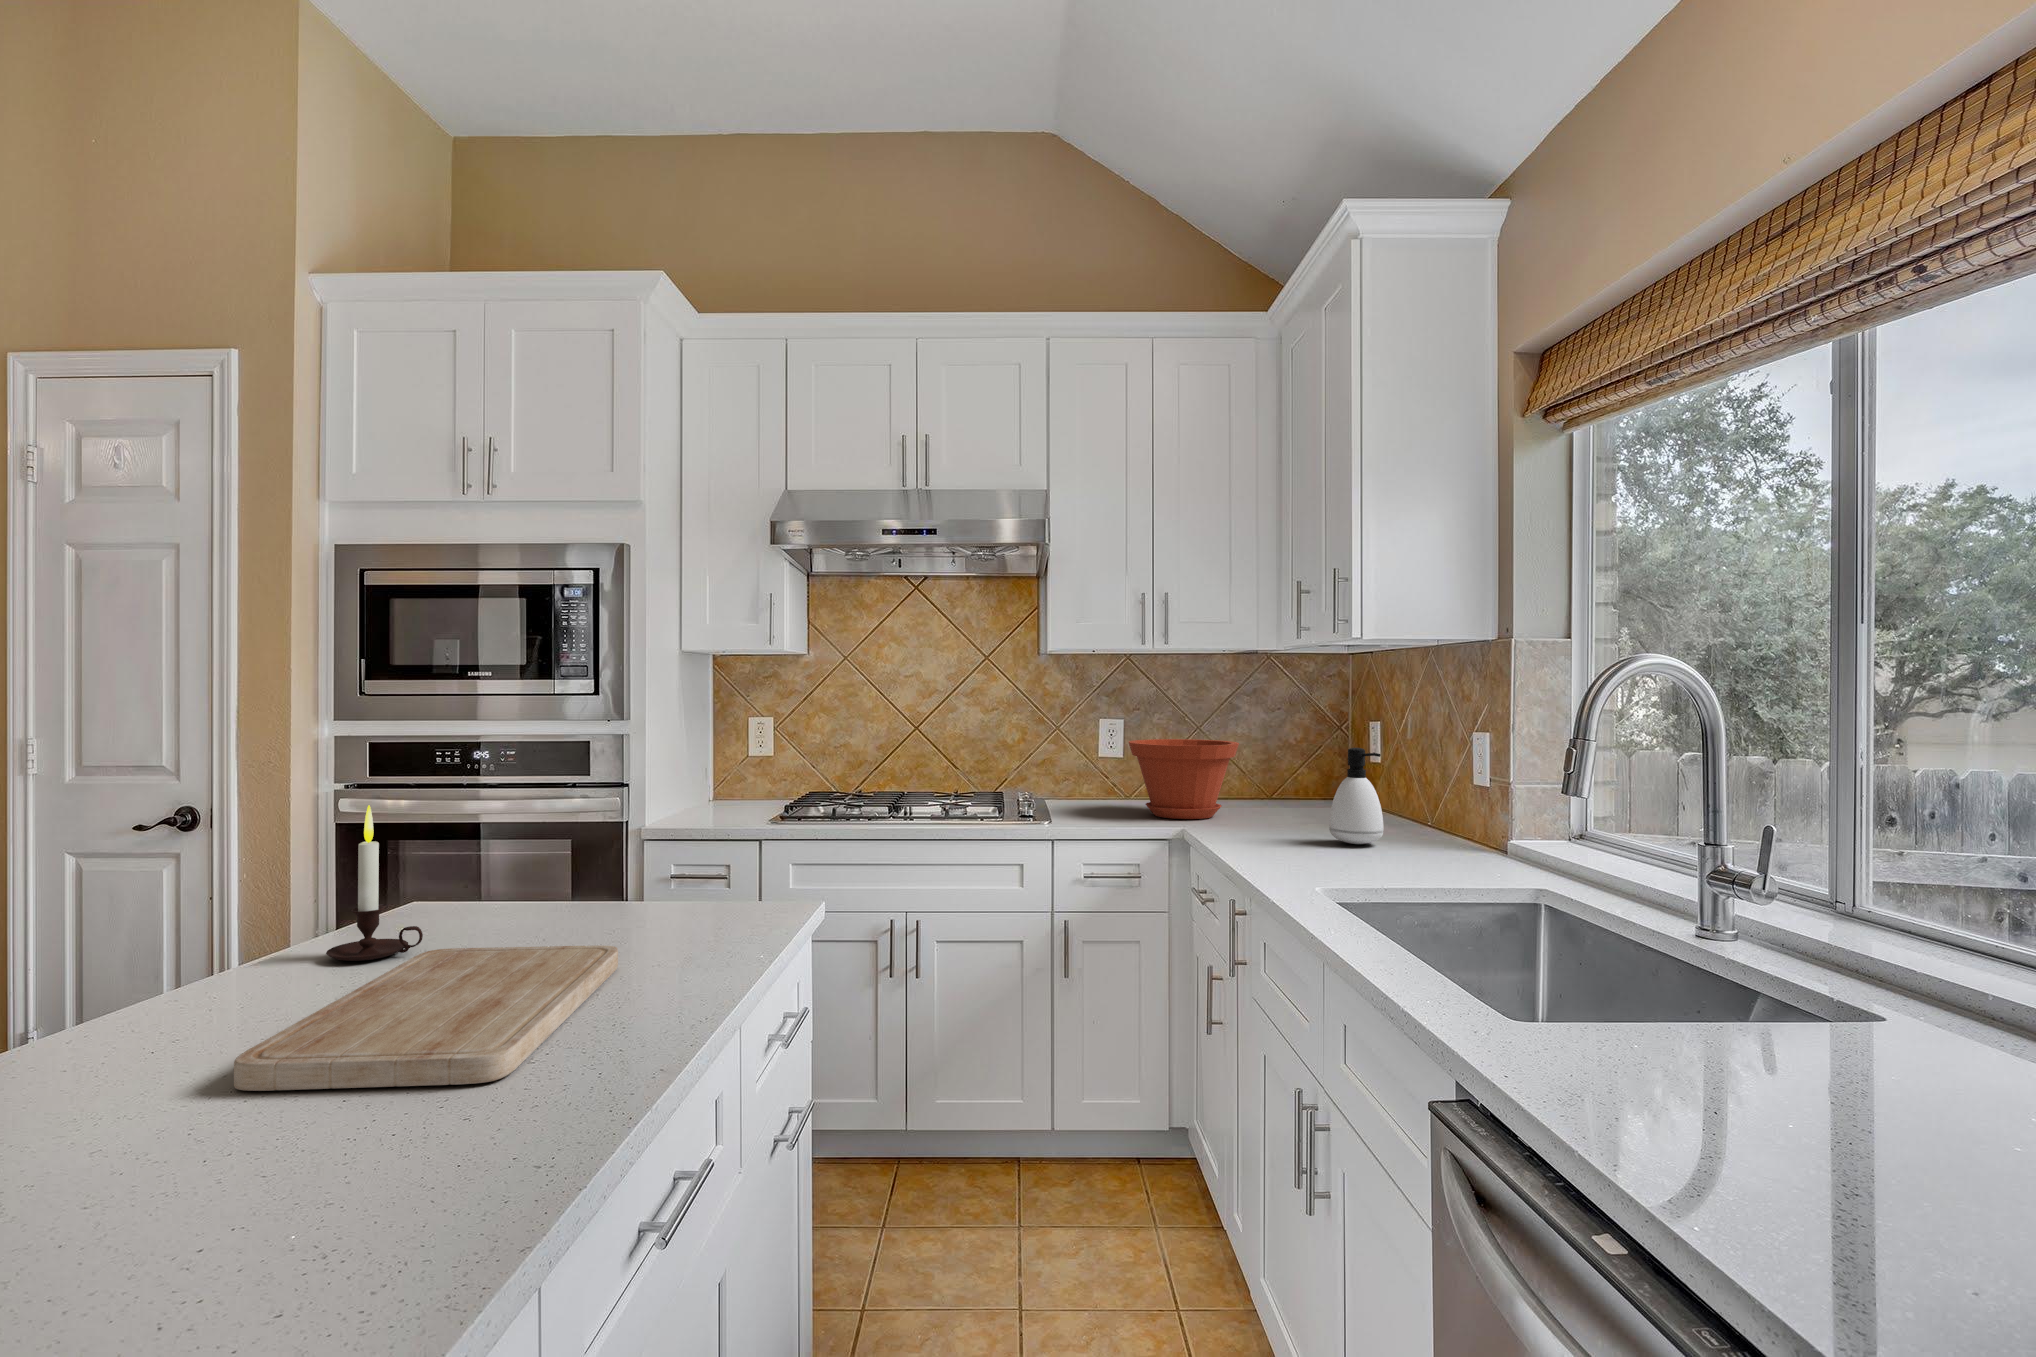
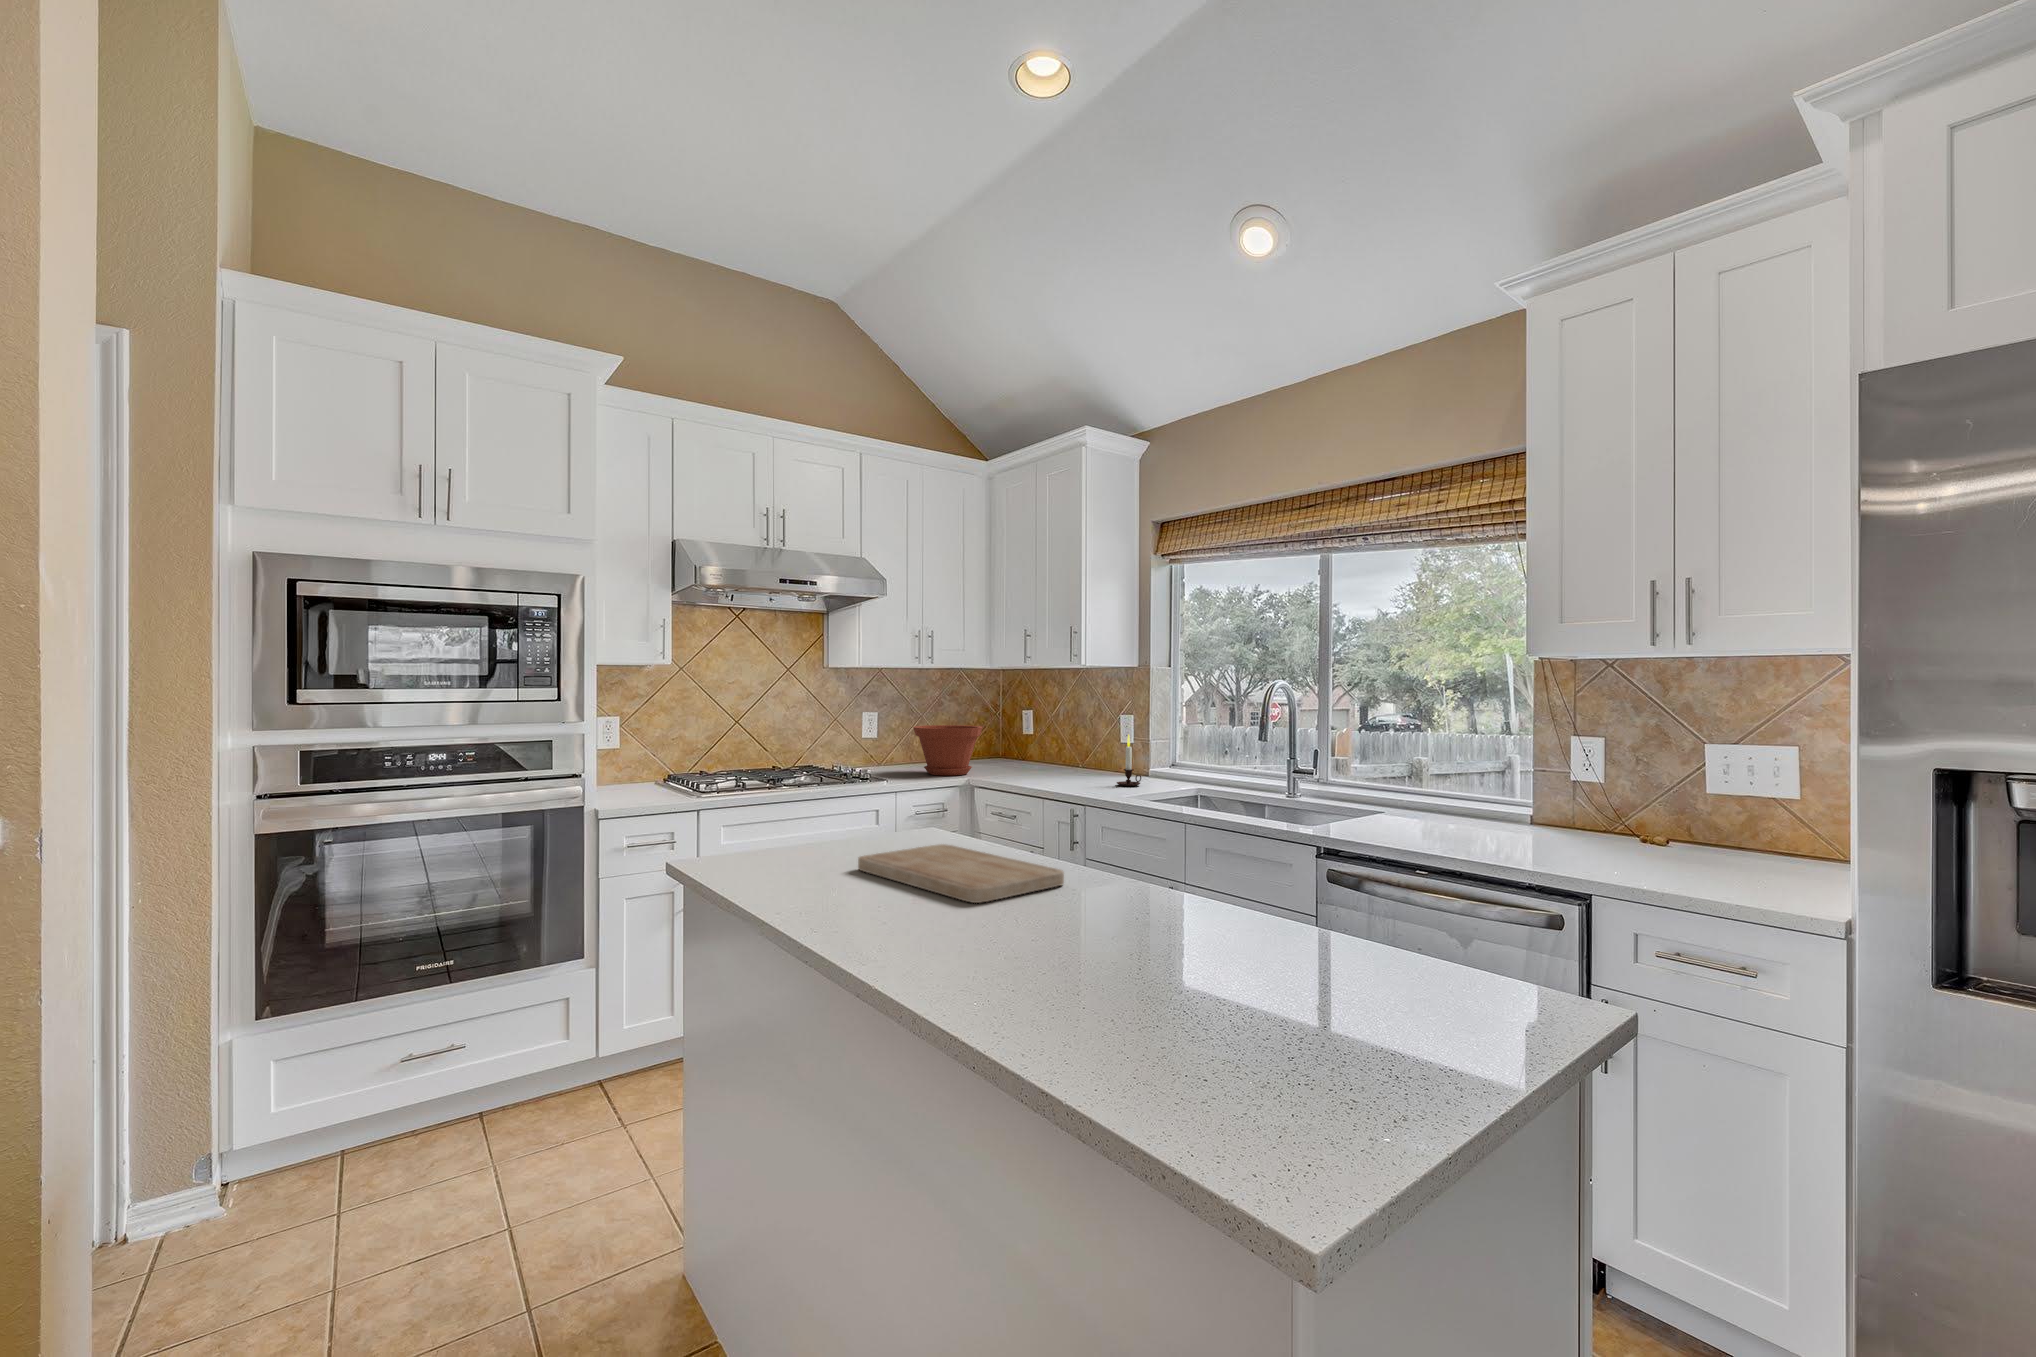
soap dispenser: present [1329,748,1383,844] -> none [1061,726,1091,780]
candle: present [326,806,423,961] -> present [1117,735,1141,786]

